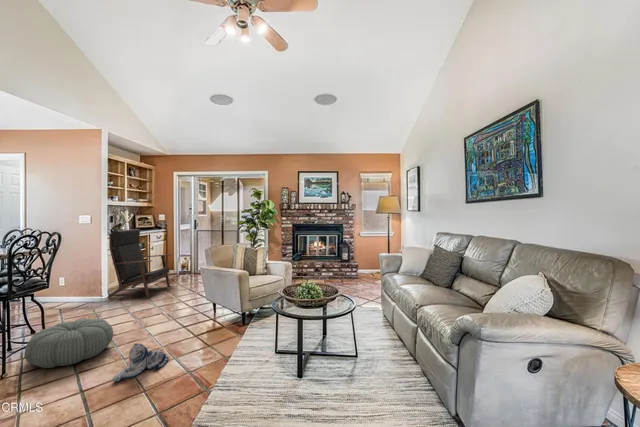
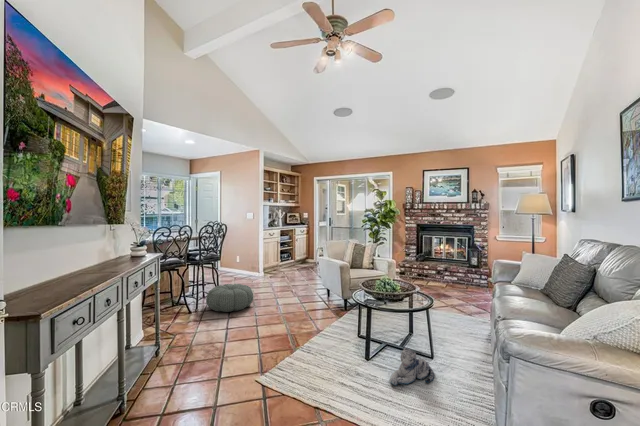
lounge chair: present [108,229,172,298] -> none [263,224,308,278]
plush toy: present [112,343,168,381] -> present [389,348,434,386]

